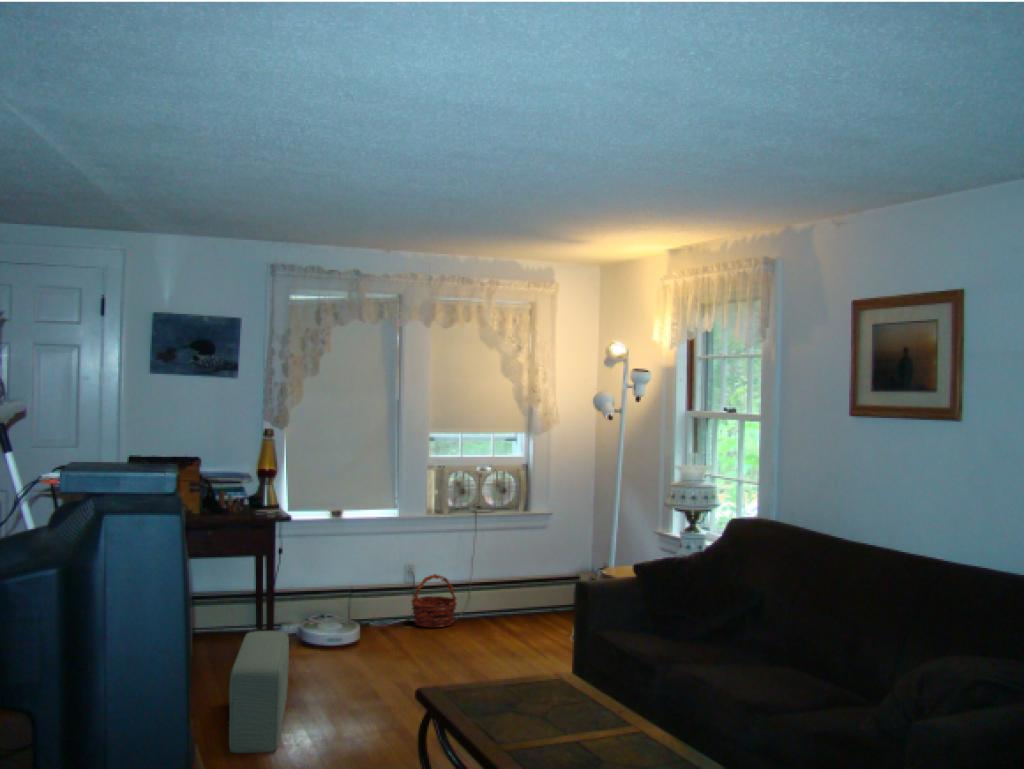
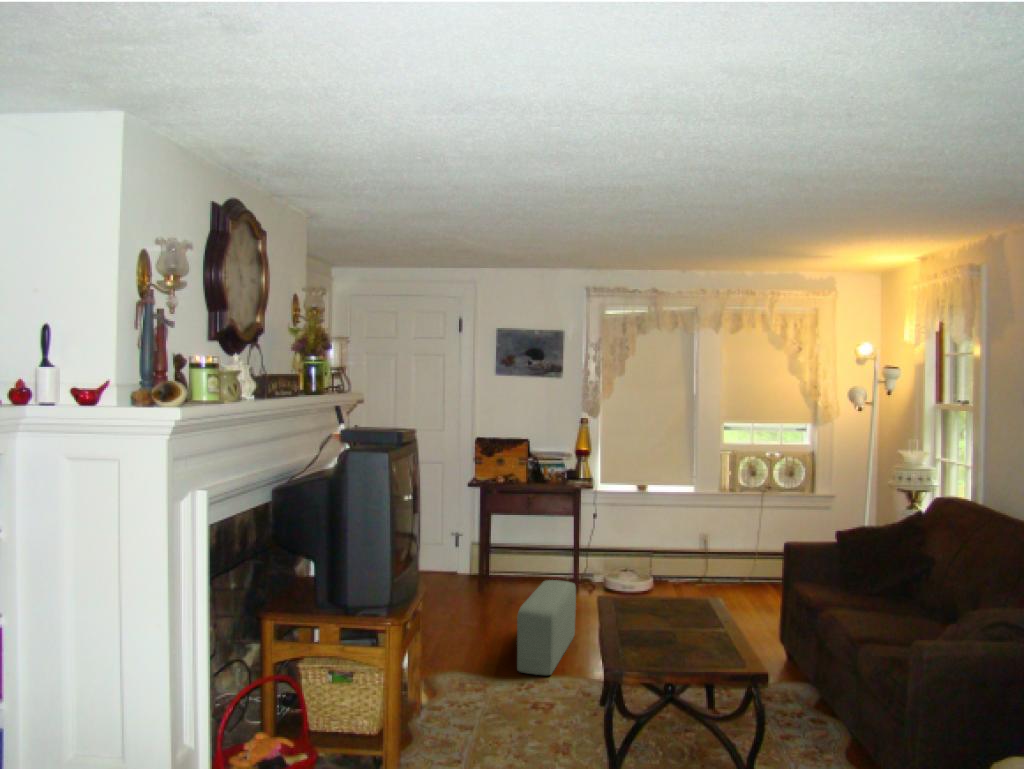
basket: present [411,574,457,627] -> none [703,544,745,591]

